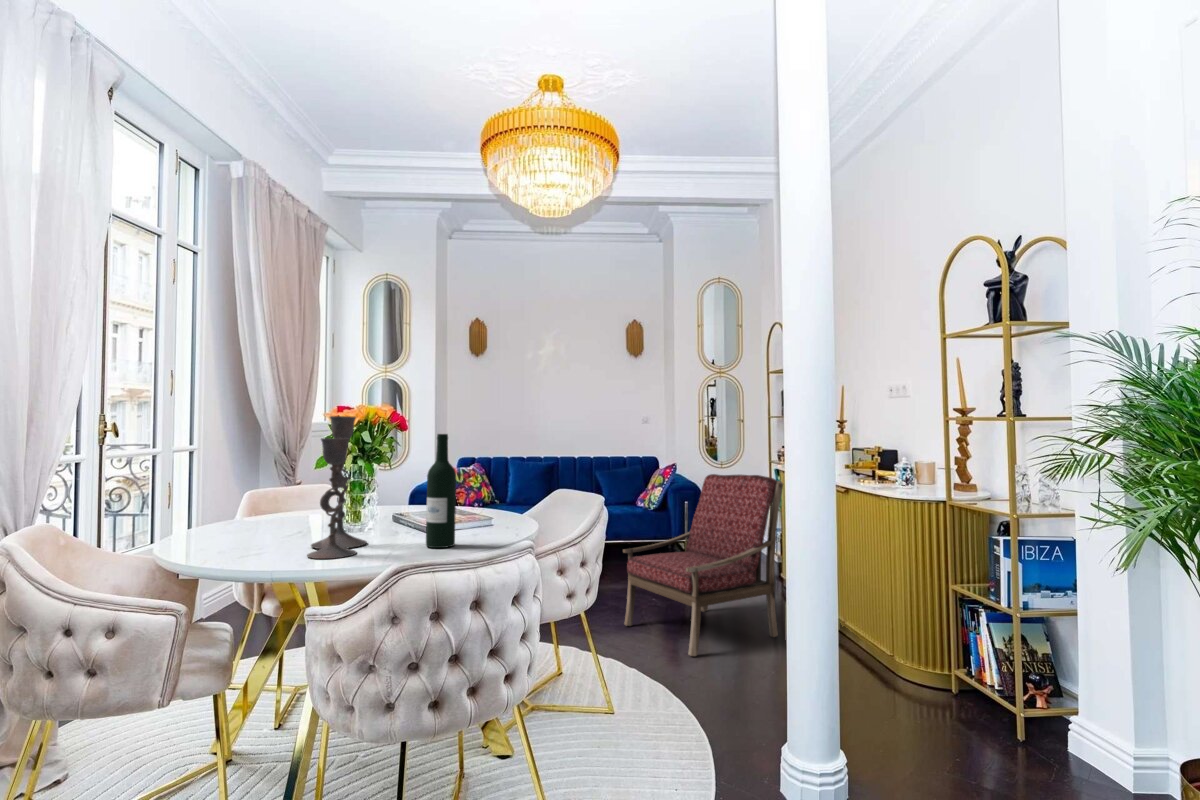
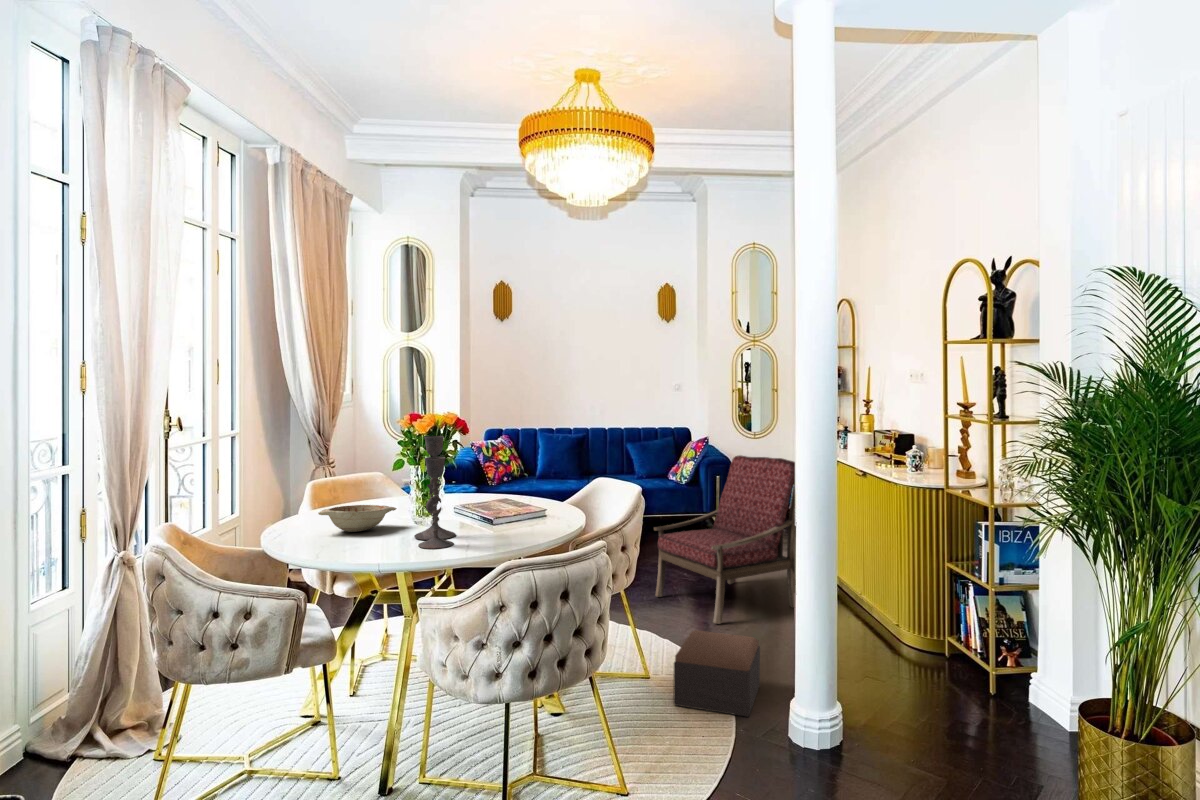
wine bottle: present [426,434,456,548] -> none [503,450,525,539]
decorative bowl: none [191,509,301,541] -> present [318,505,397,532]
footstool: none [645,666,749,779] -> present [673,630,760,717]

